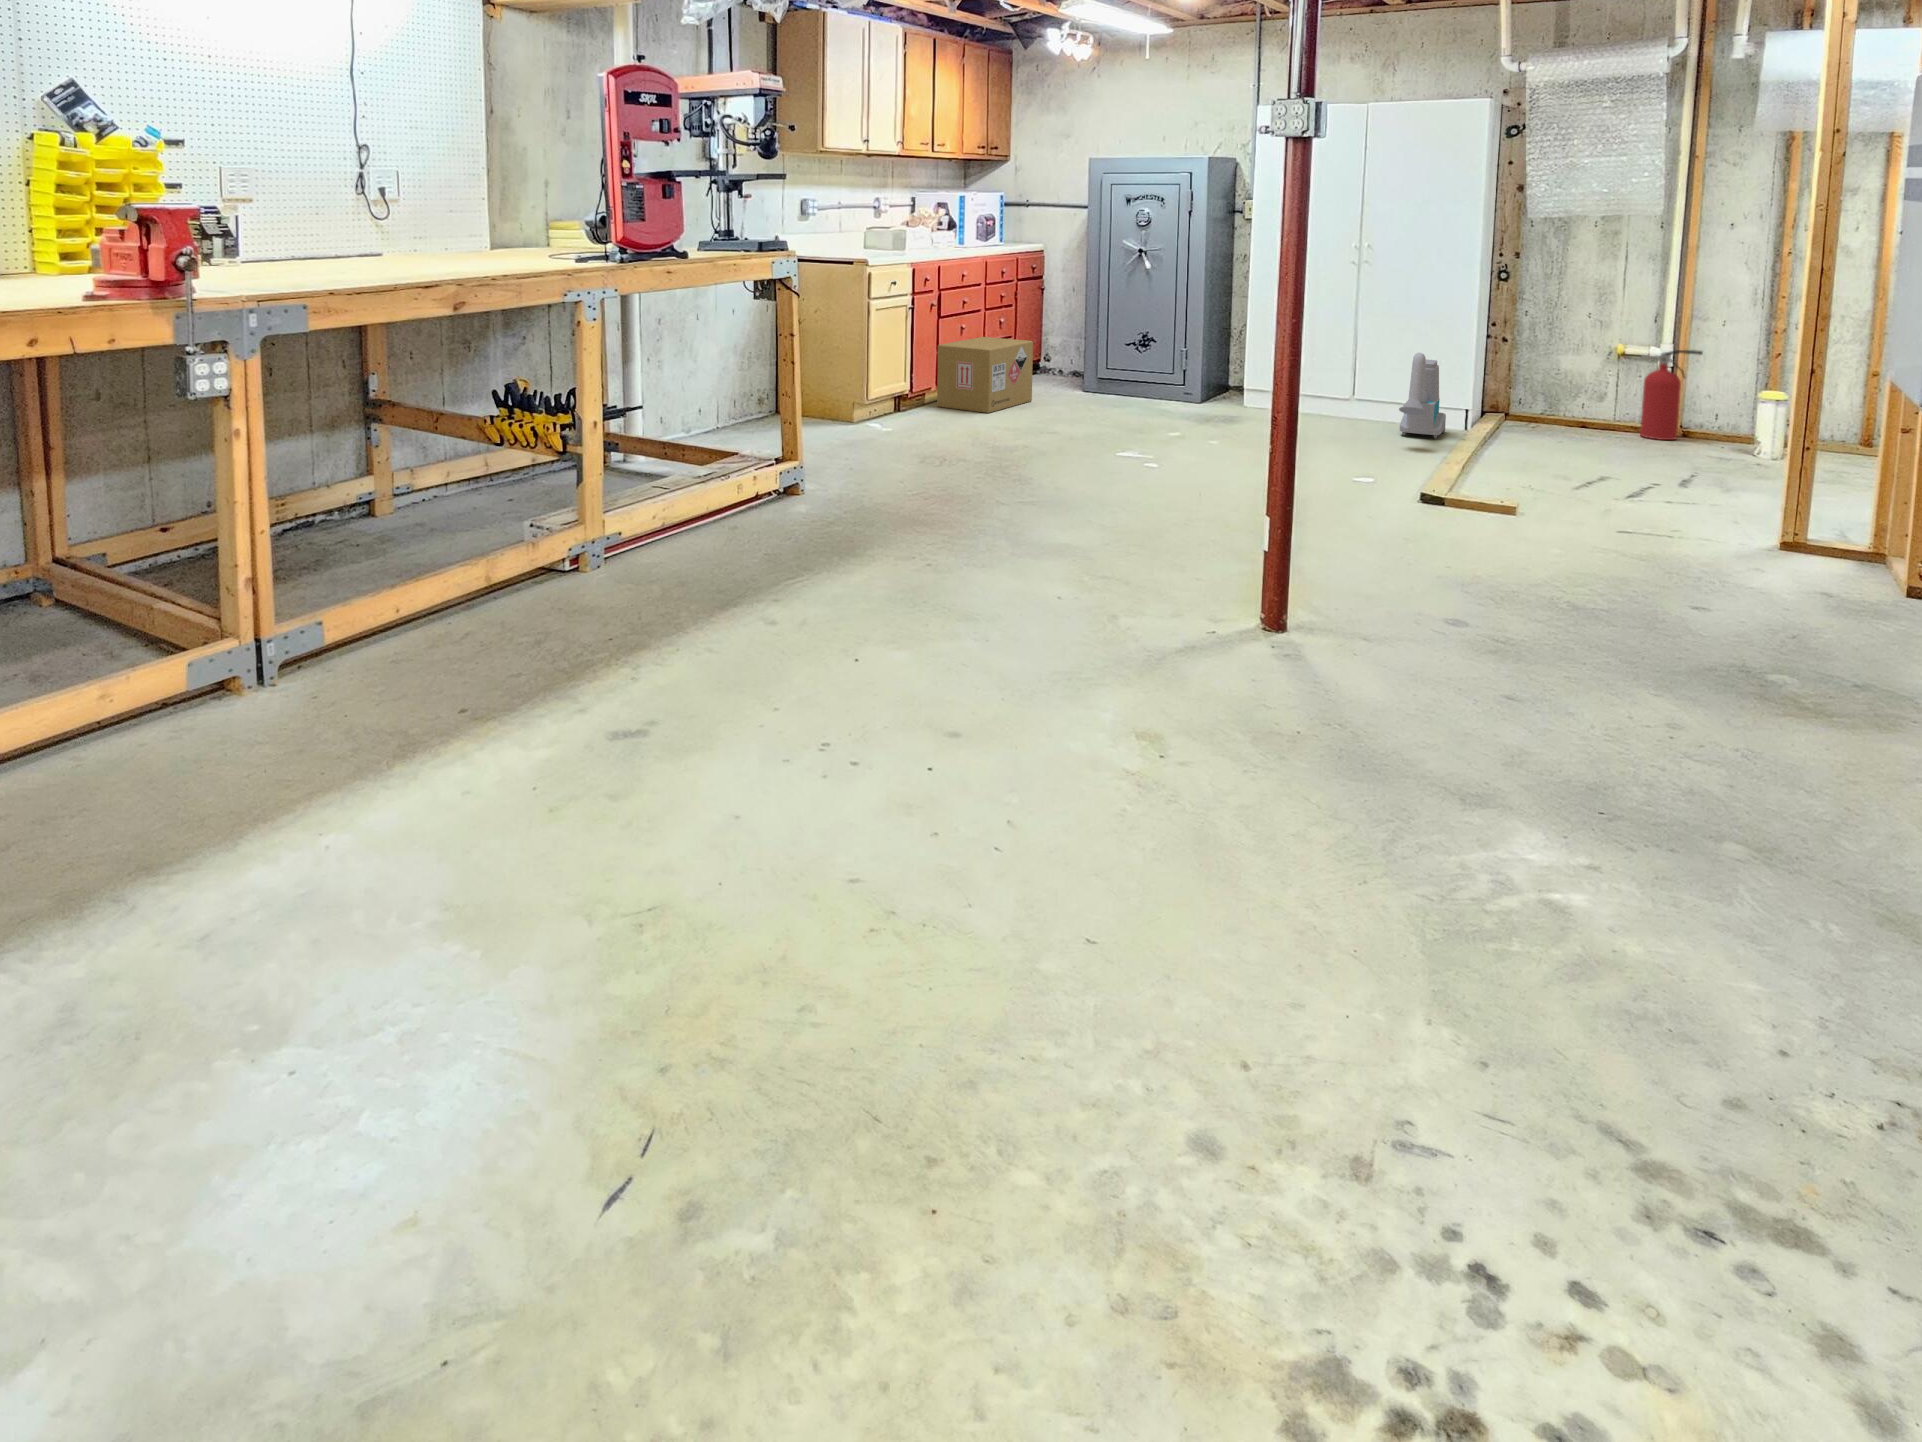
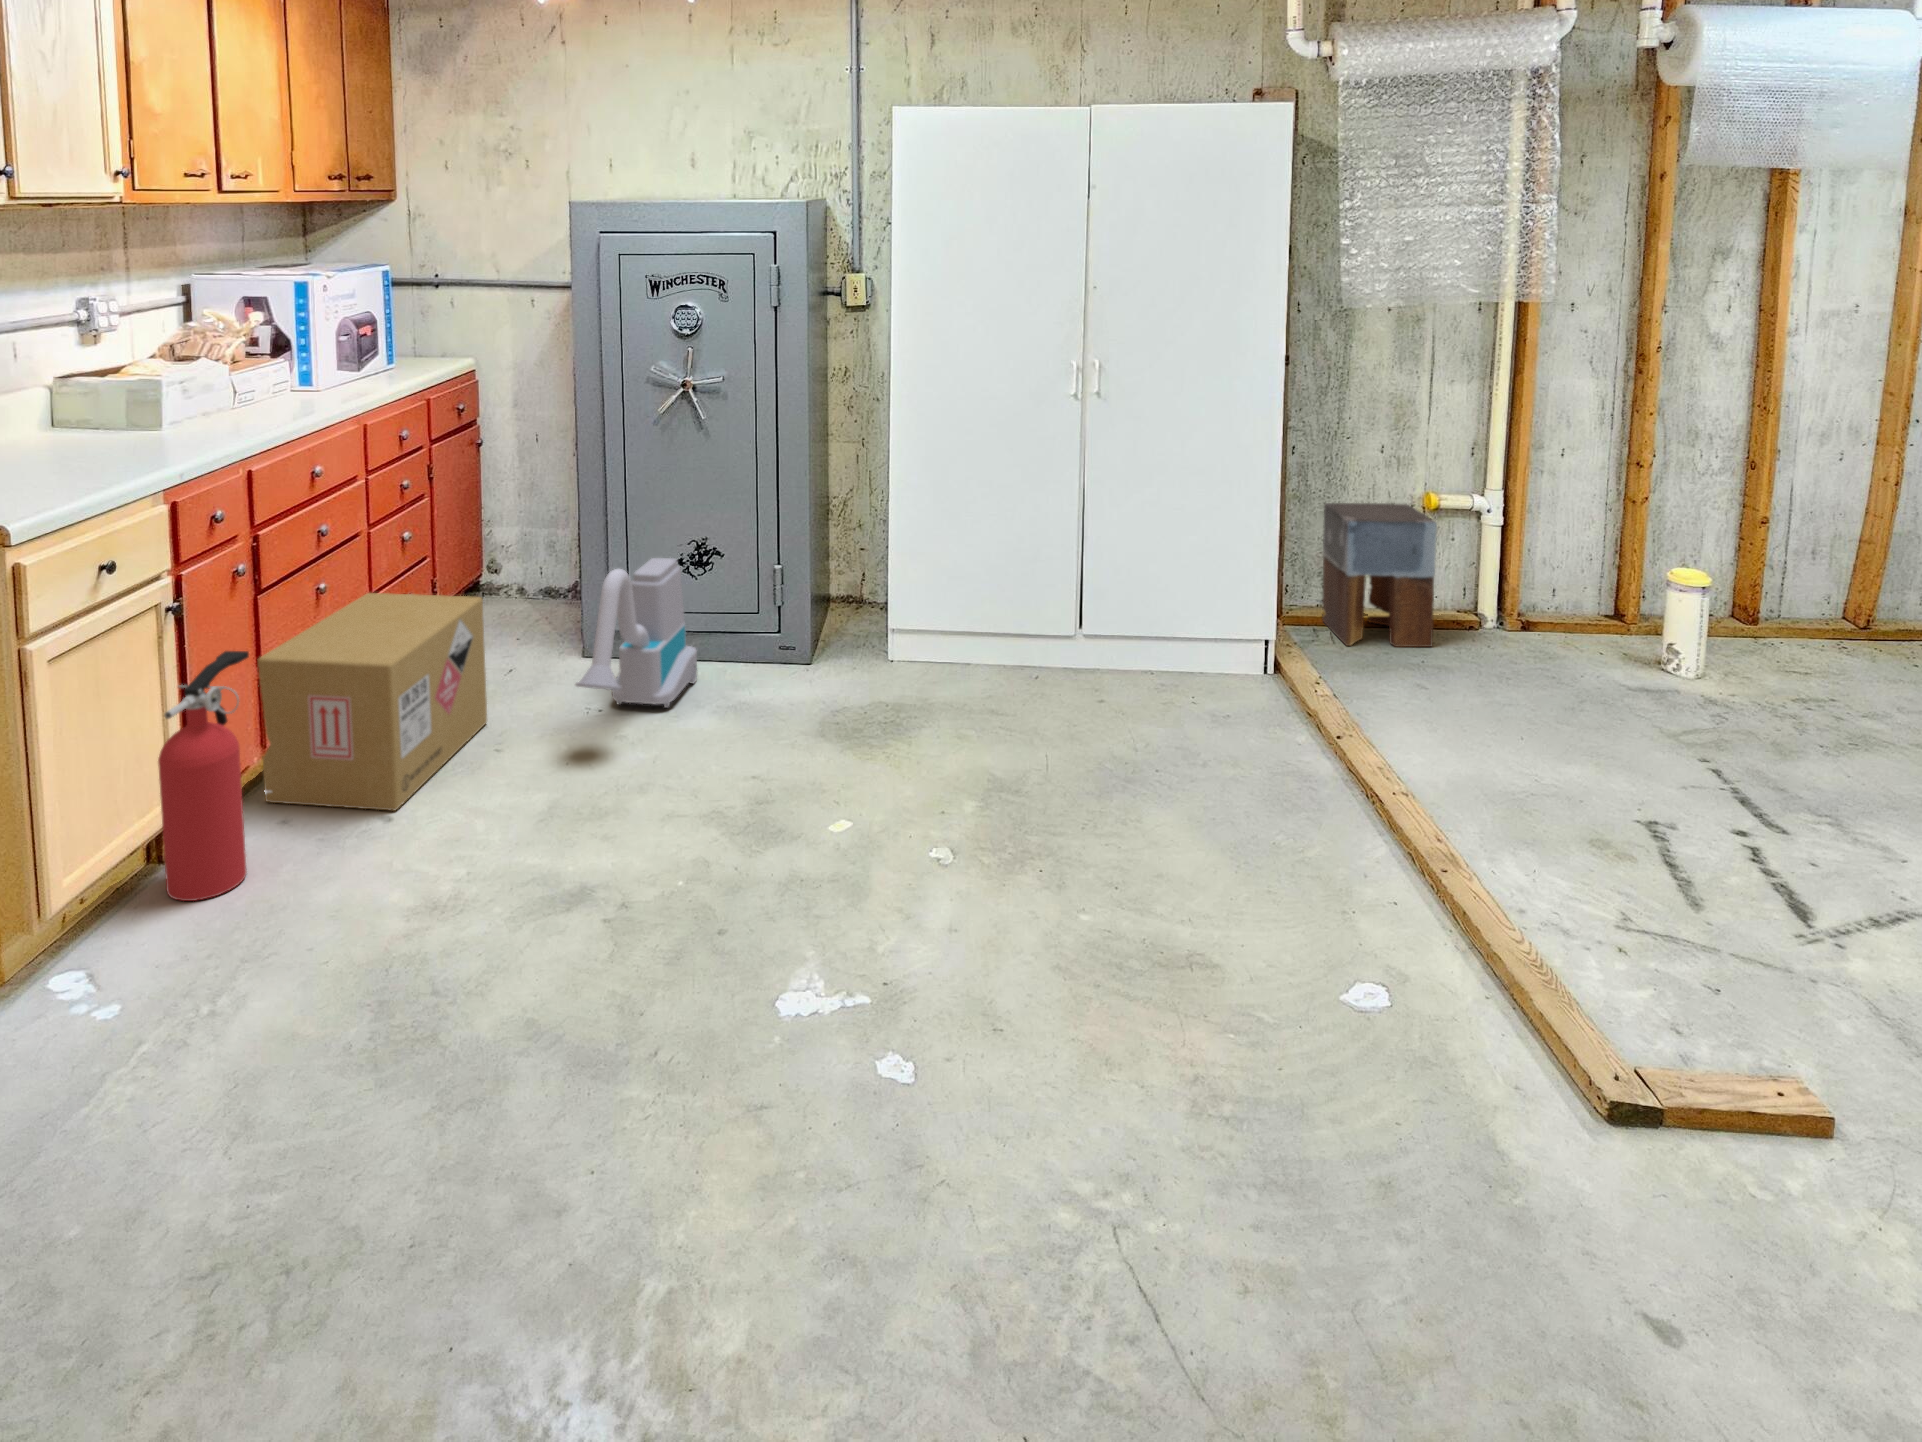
stool: none [1538,348,1605,434] -> present [1322,503,1437,647]
fire extinguisher: present [1640,350,1703,440] -> present [158,651,249,901]
vacuum cleaner: present [1399,353,1446,439] -> present [575,558,697,708]

